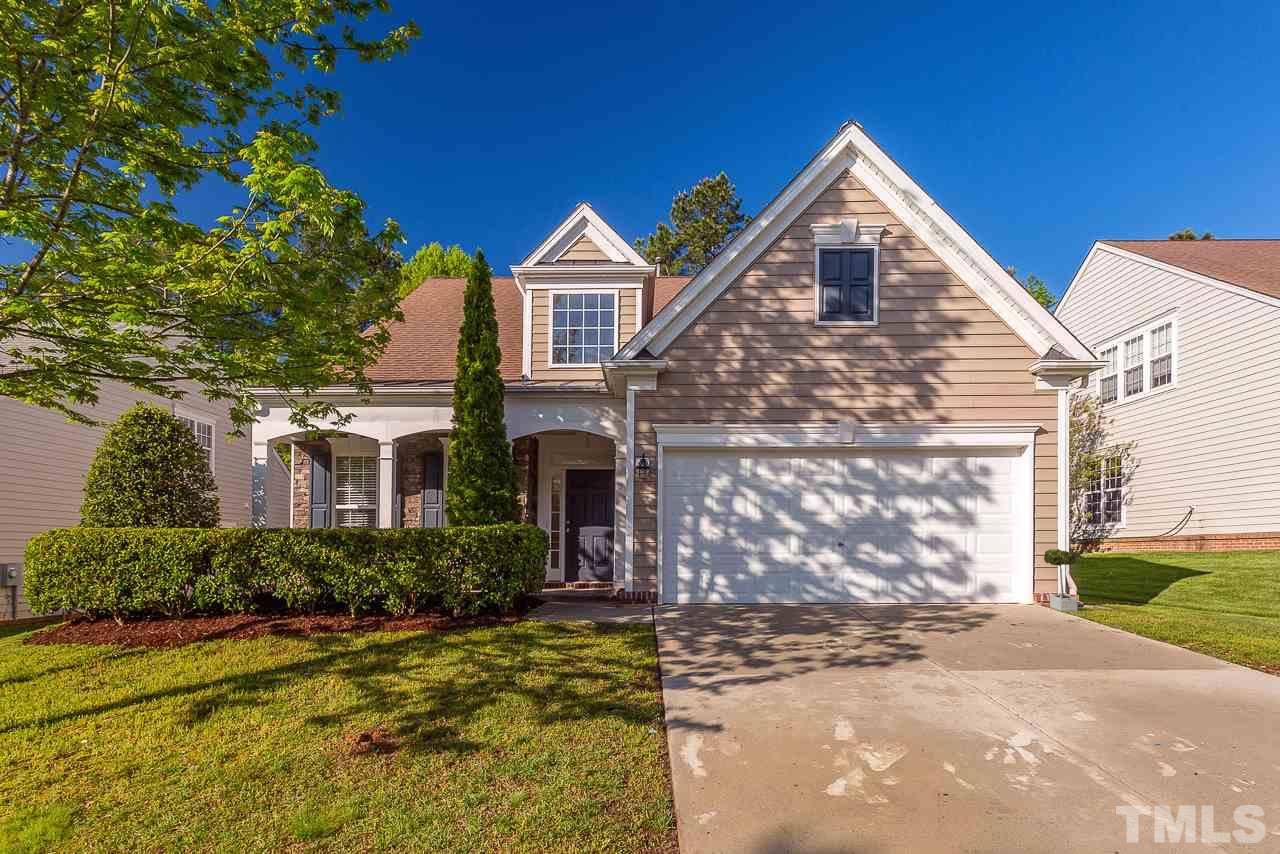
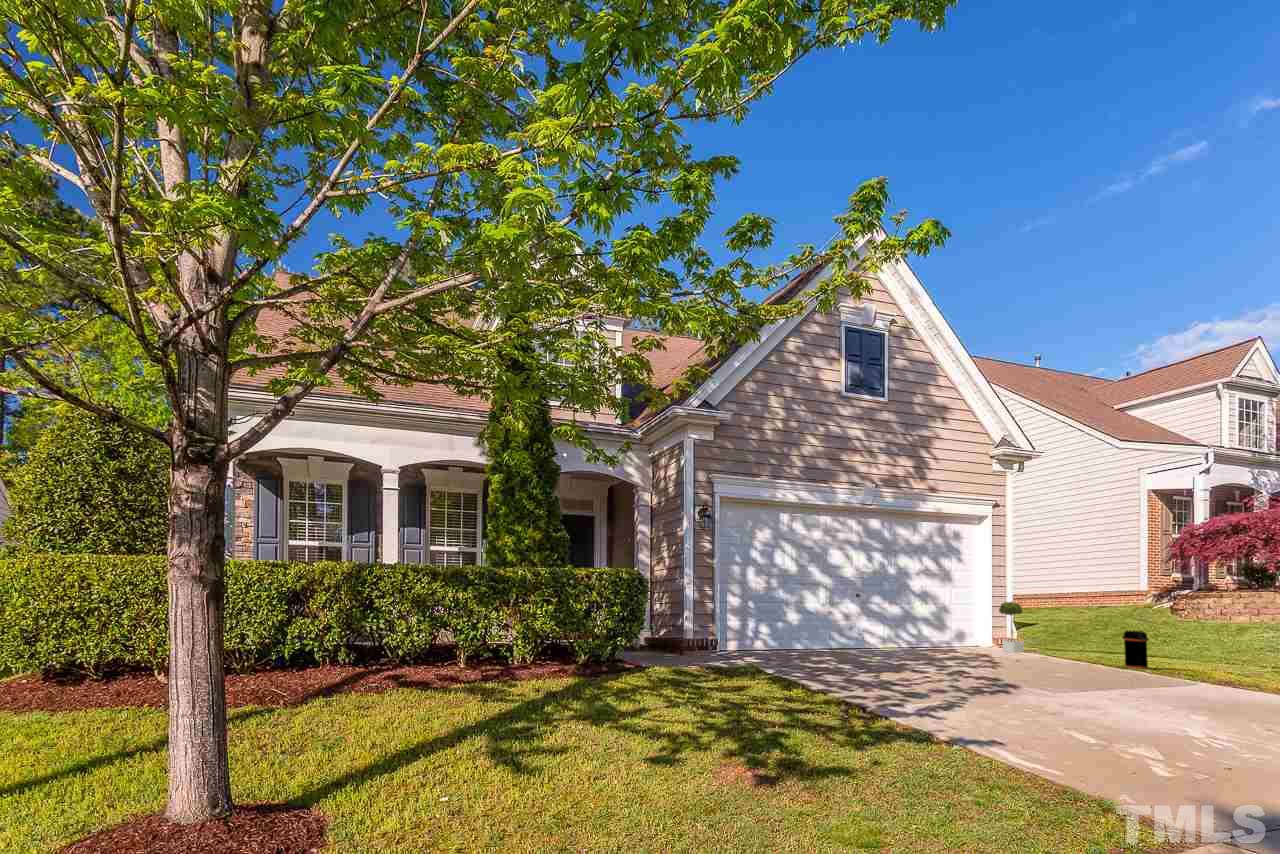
trash can: none [1167,610,1210,669] -> present [1122,631,1149,669]

